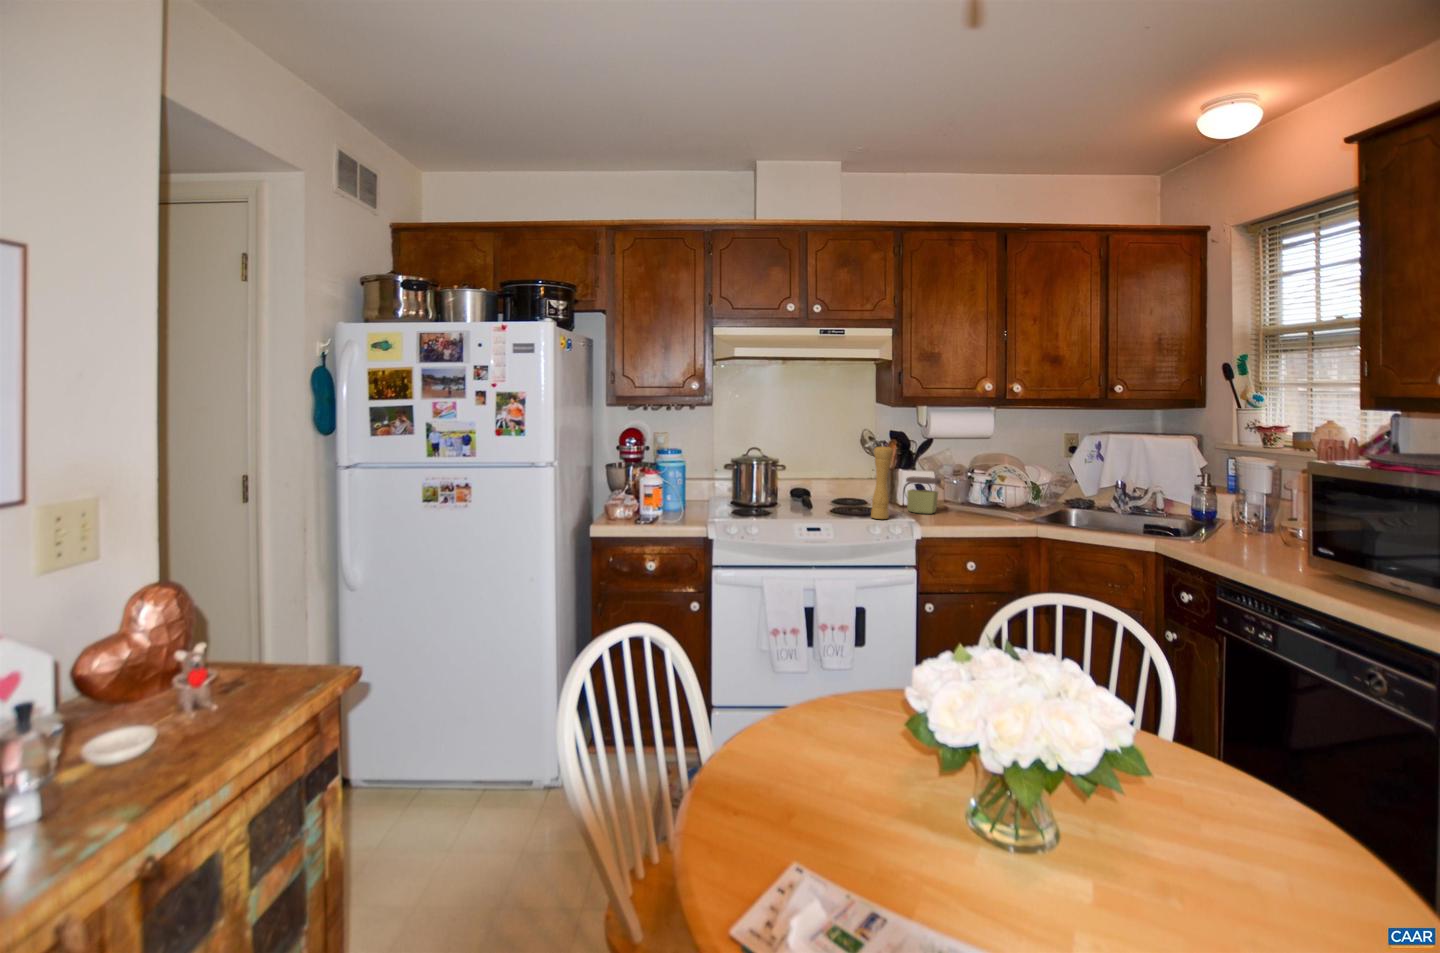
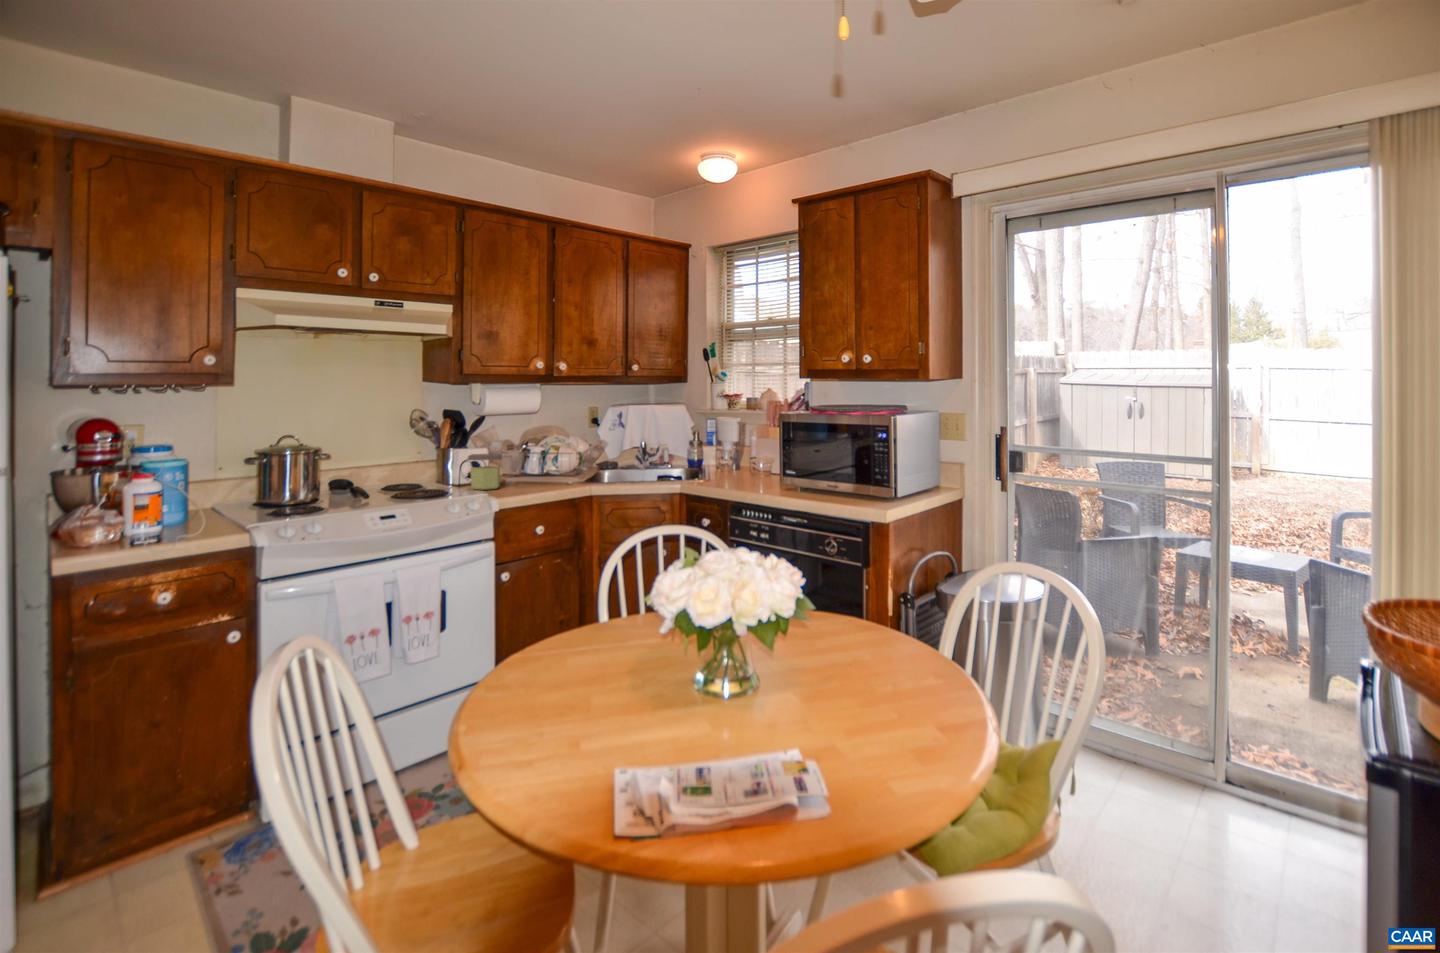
pepper mill: present [871,446,893,519] -> none [438,424,460,499]

